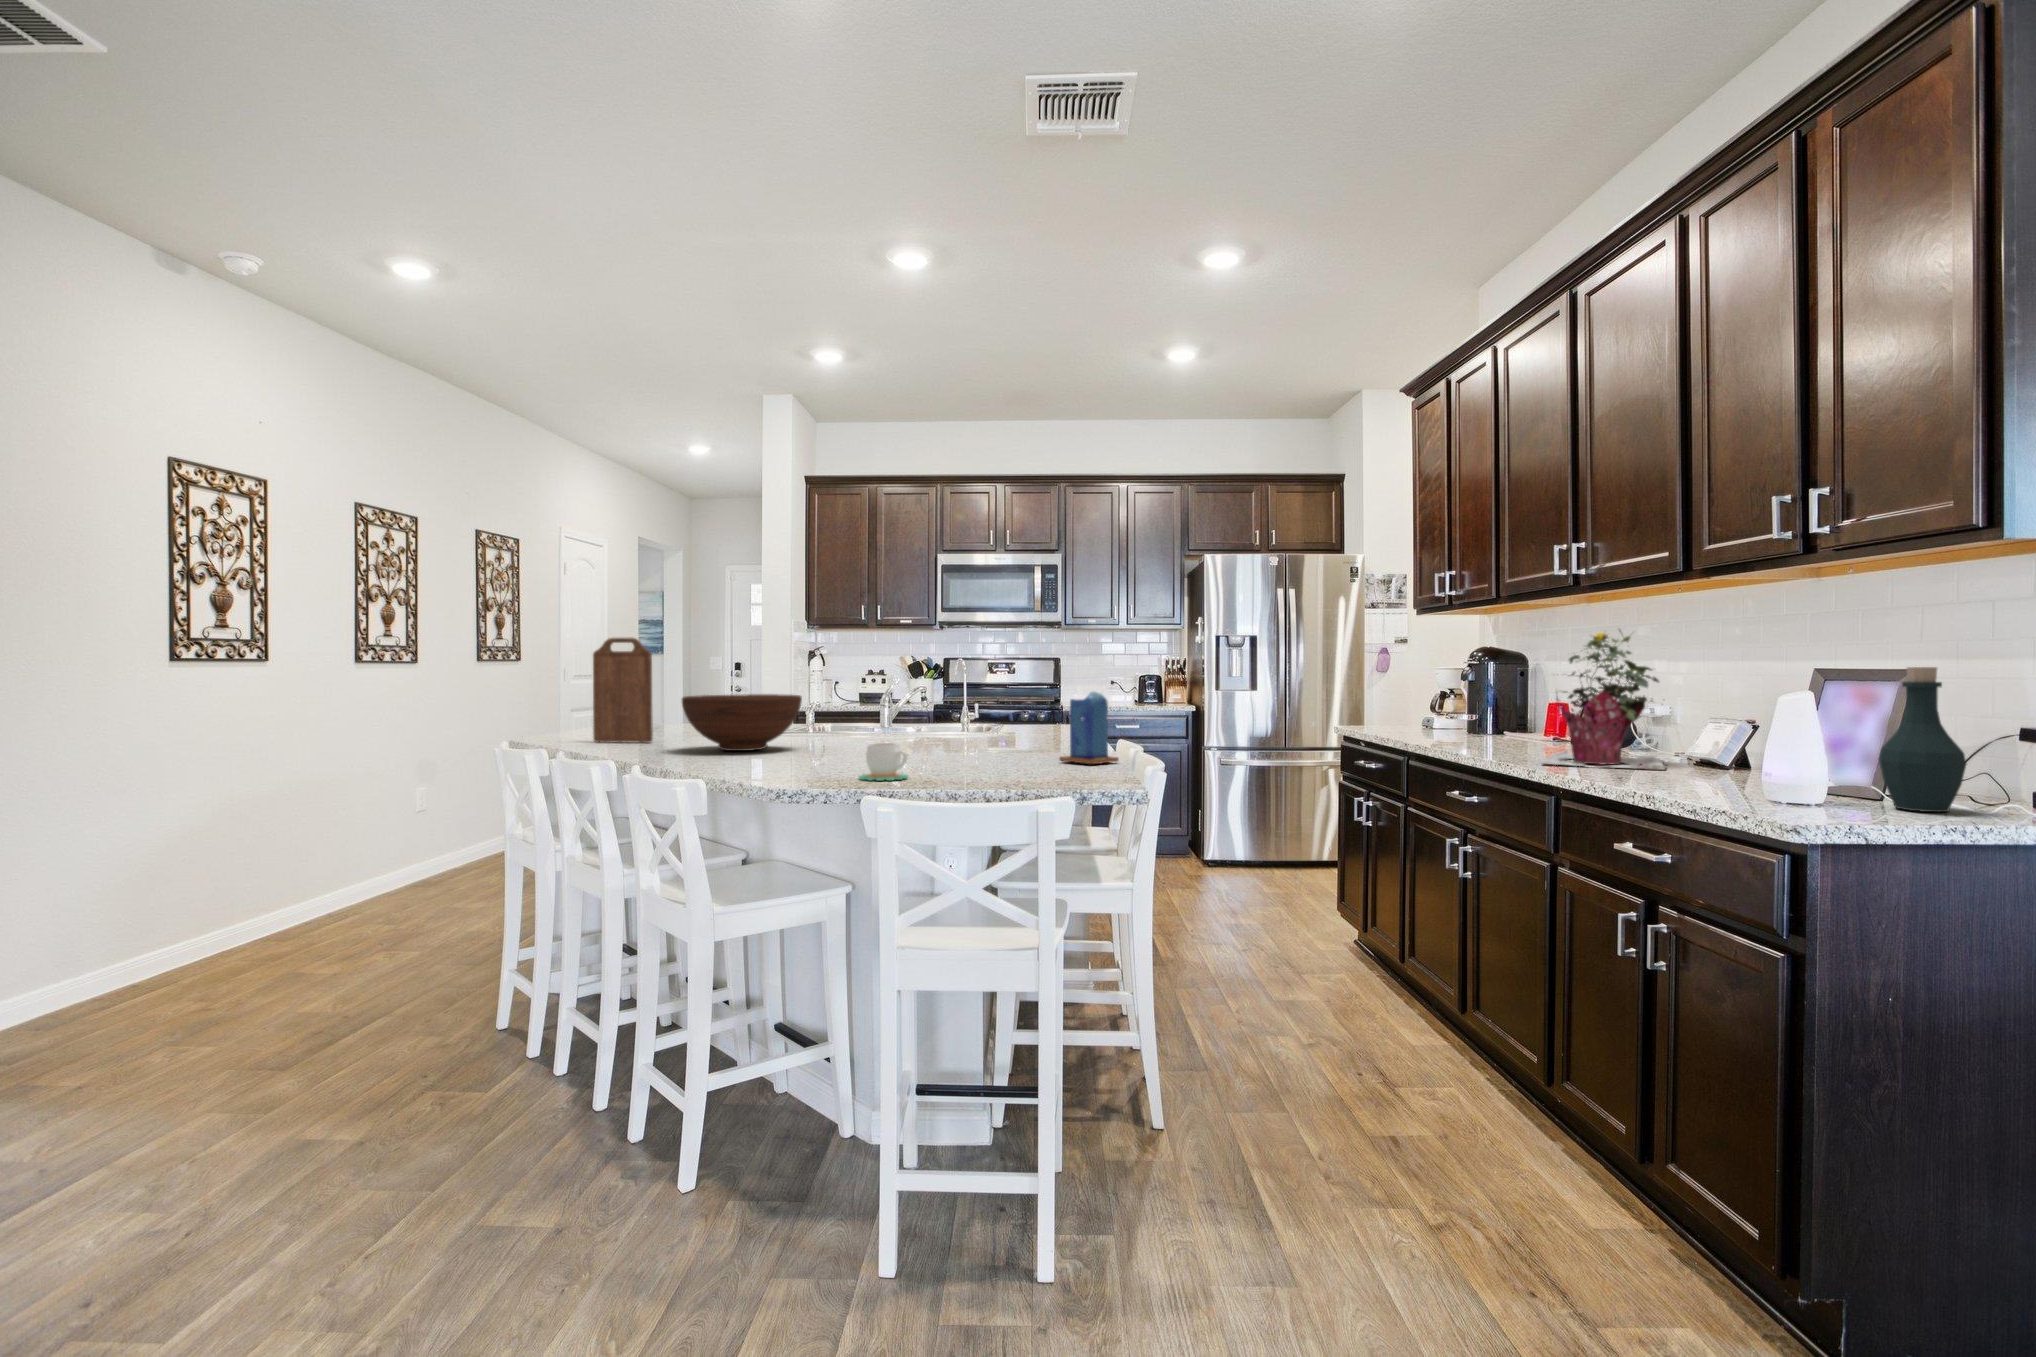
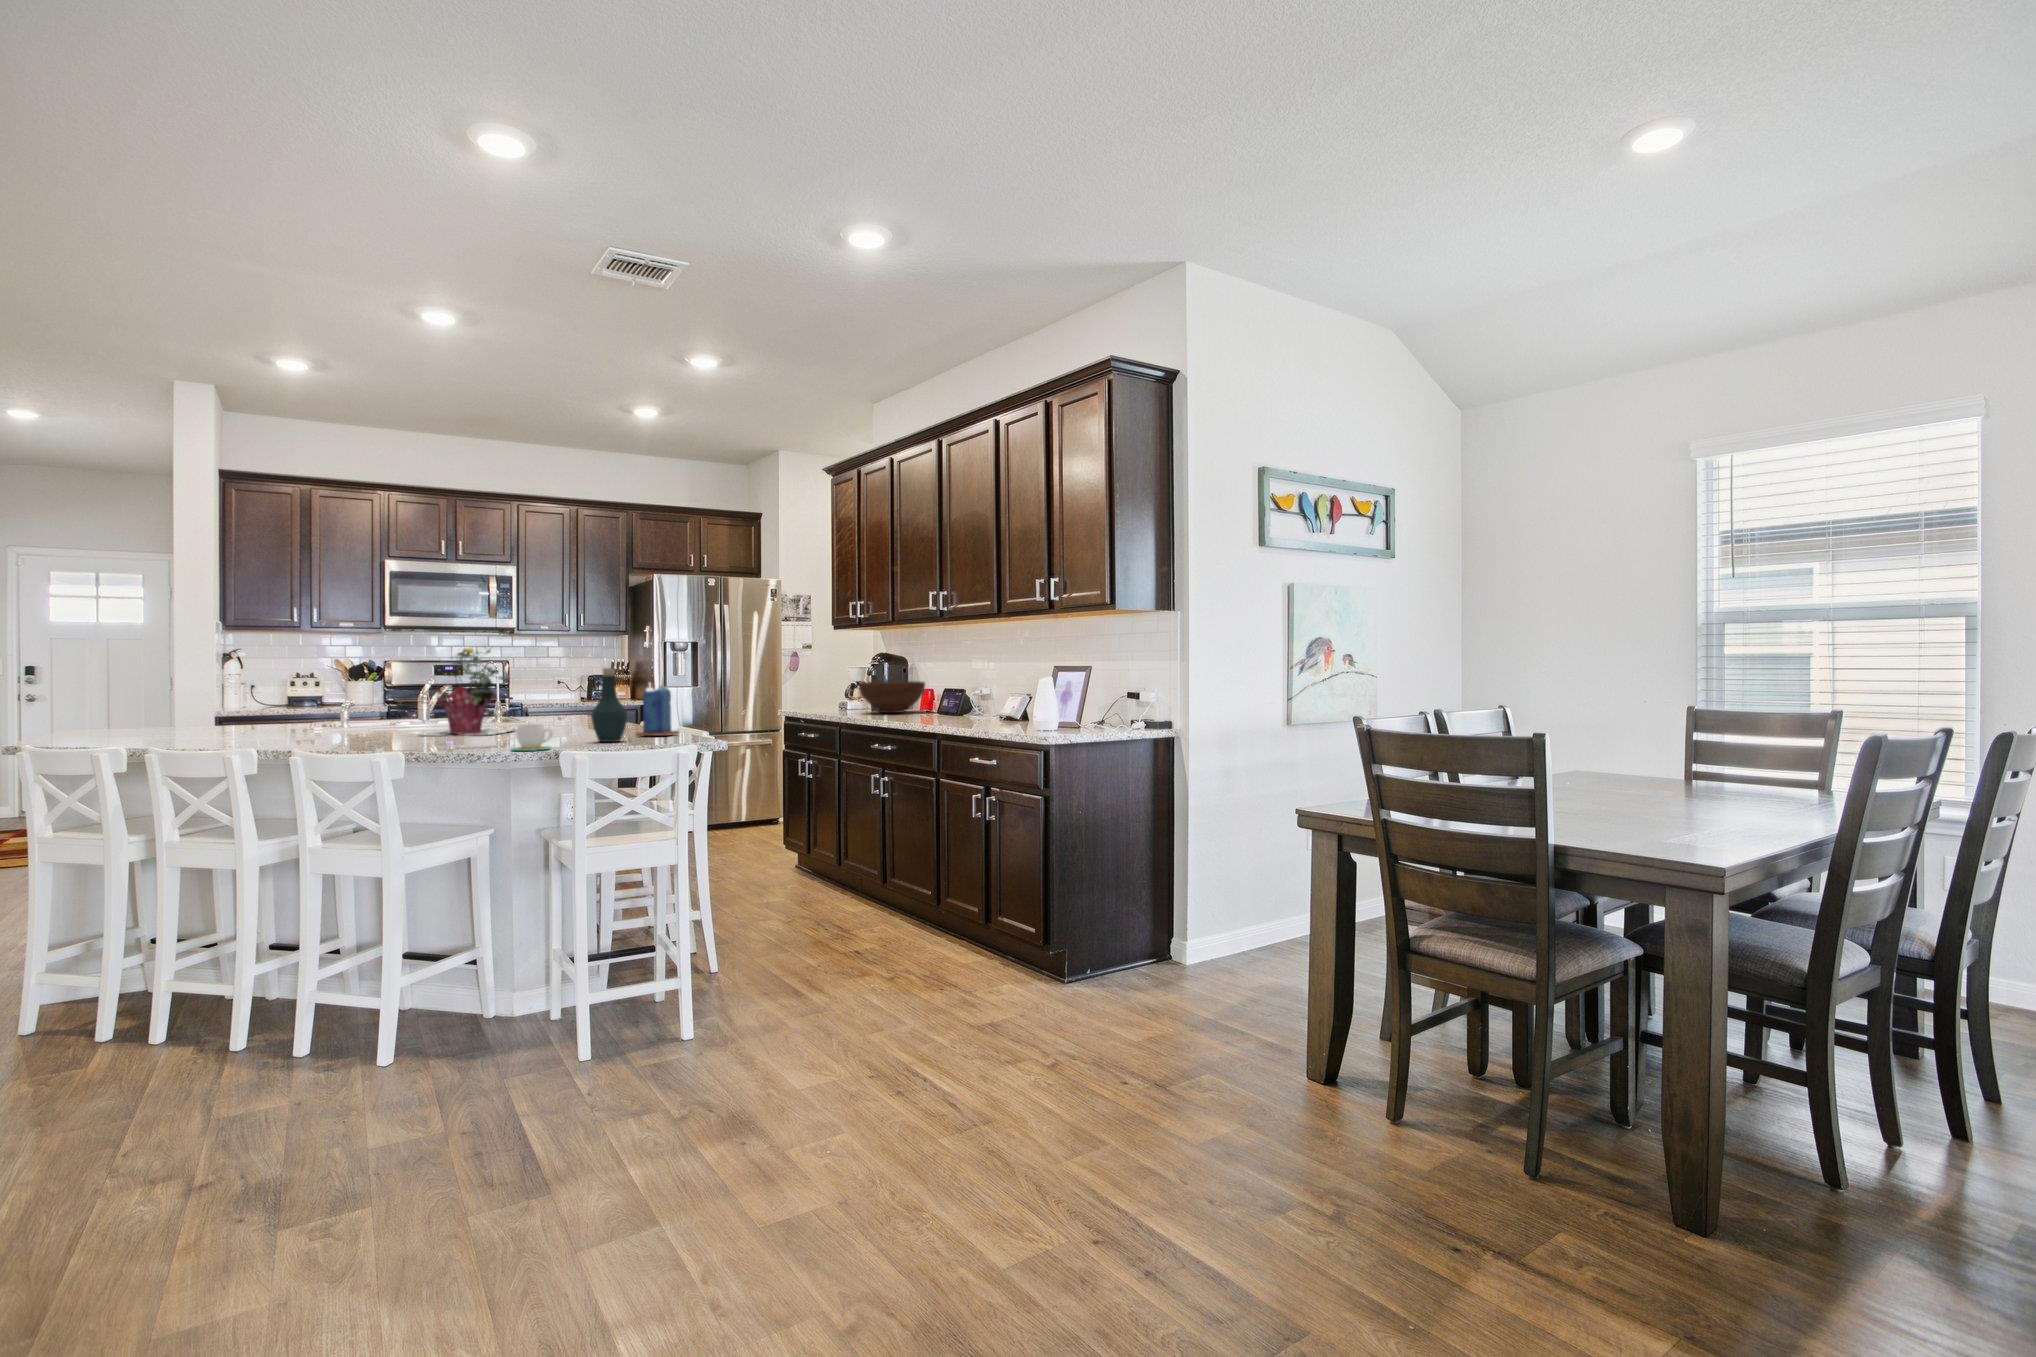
potted plant: present [1541,633,1666,770] -> present [419,648,516,736]
cutting board: present [593,637,653,743] -> none [77,641,164,749]
bottle: present [1879,667,1966,812] -> present [591,668,627,742]
fruit bowl: present [682,694,802,751] -> present [858,681,925,713]

